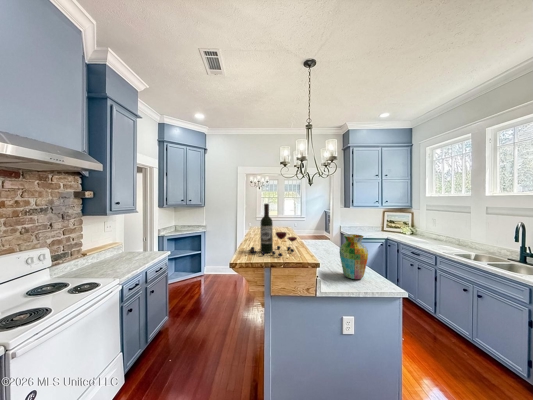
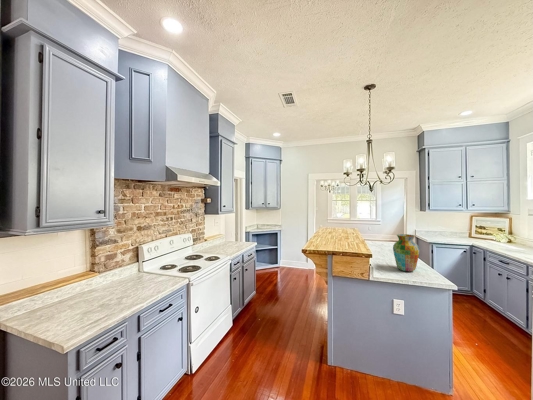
wine bottle: present [249,204,297,257] -> none [317,208,355,248]

